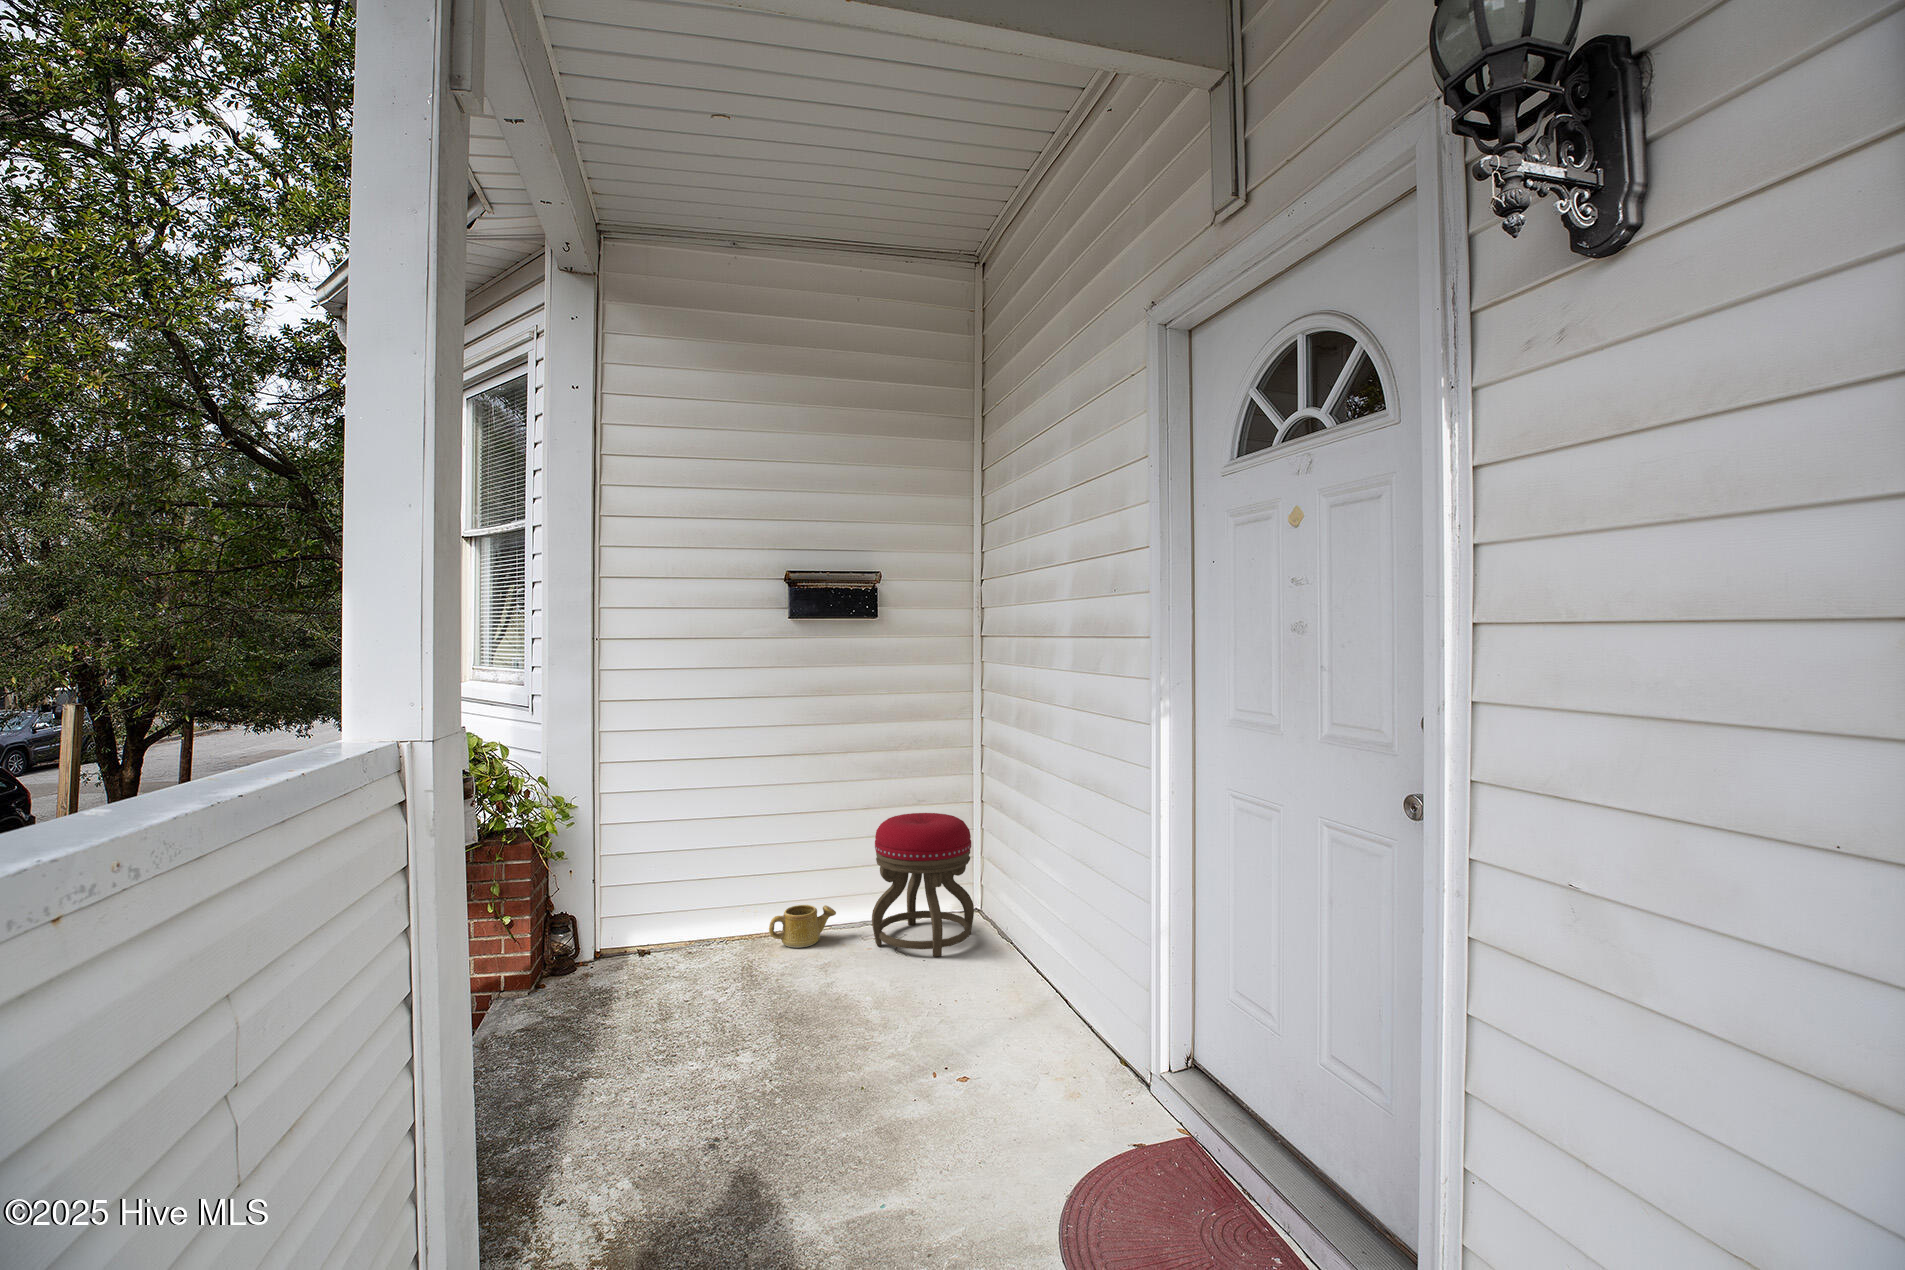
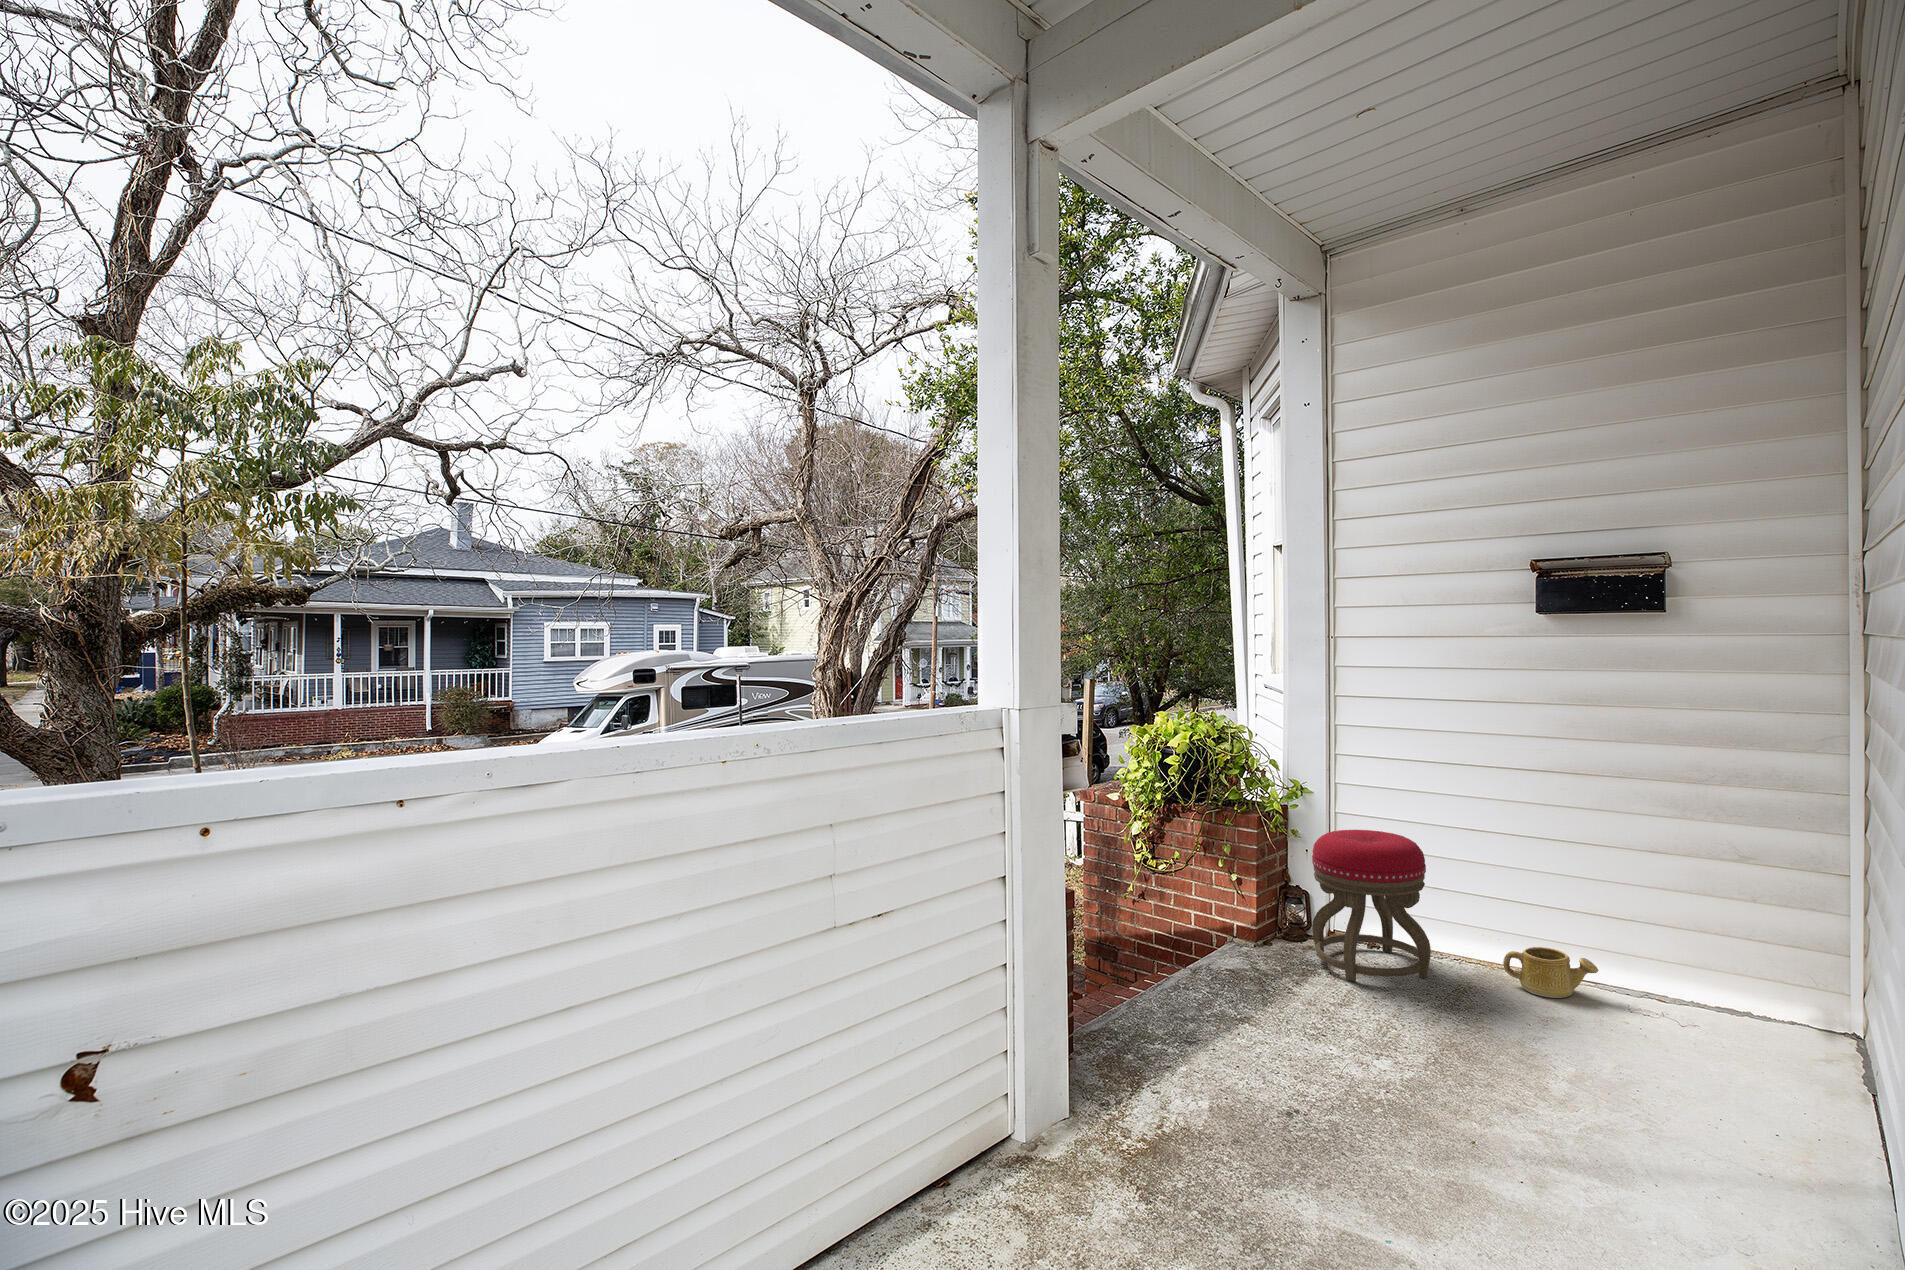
stool: present [872,813,974,957] -> present [1312,830,1431,982]

